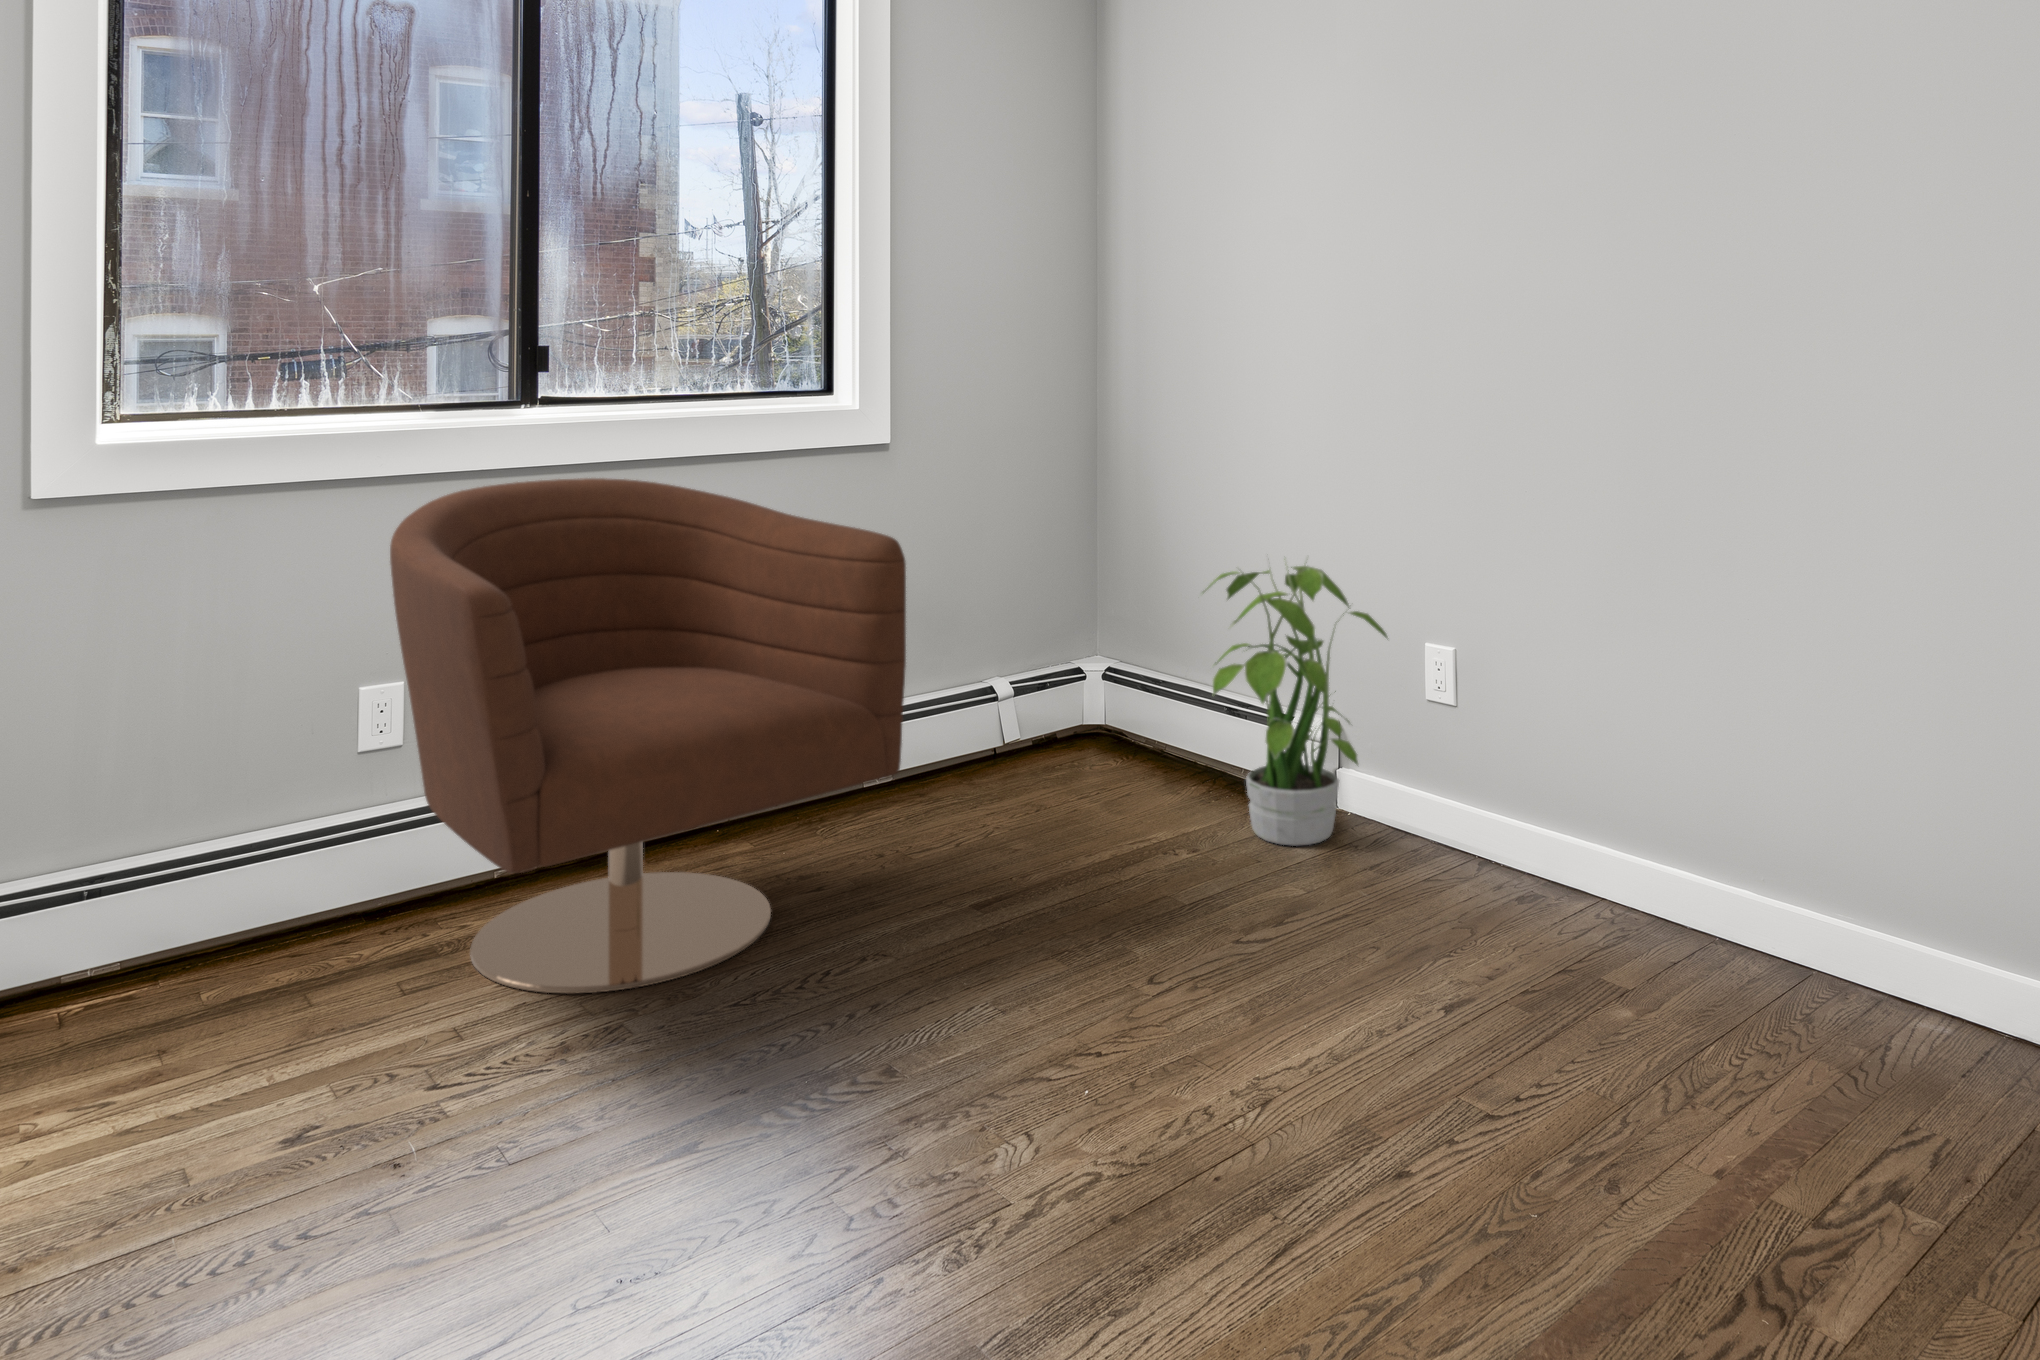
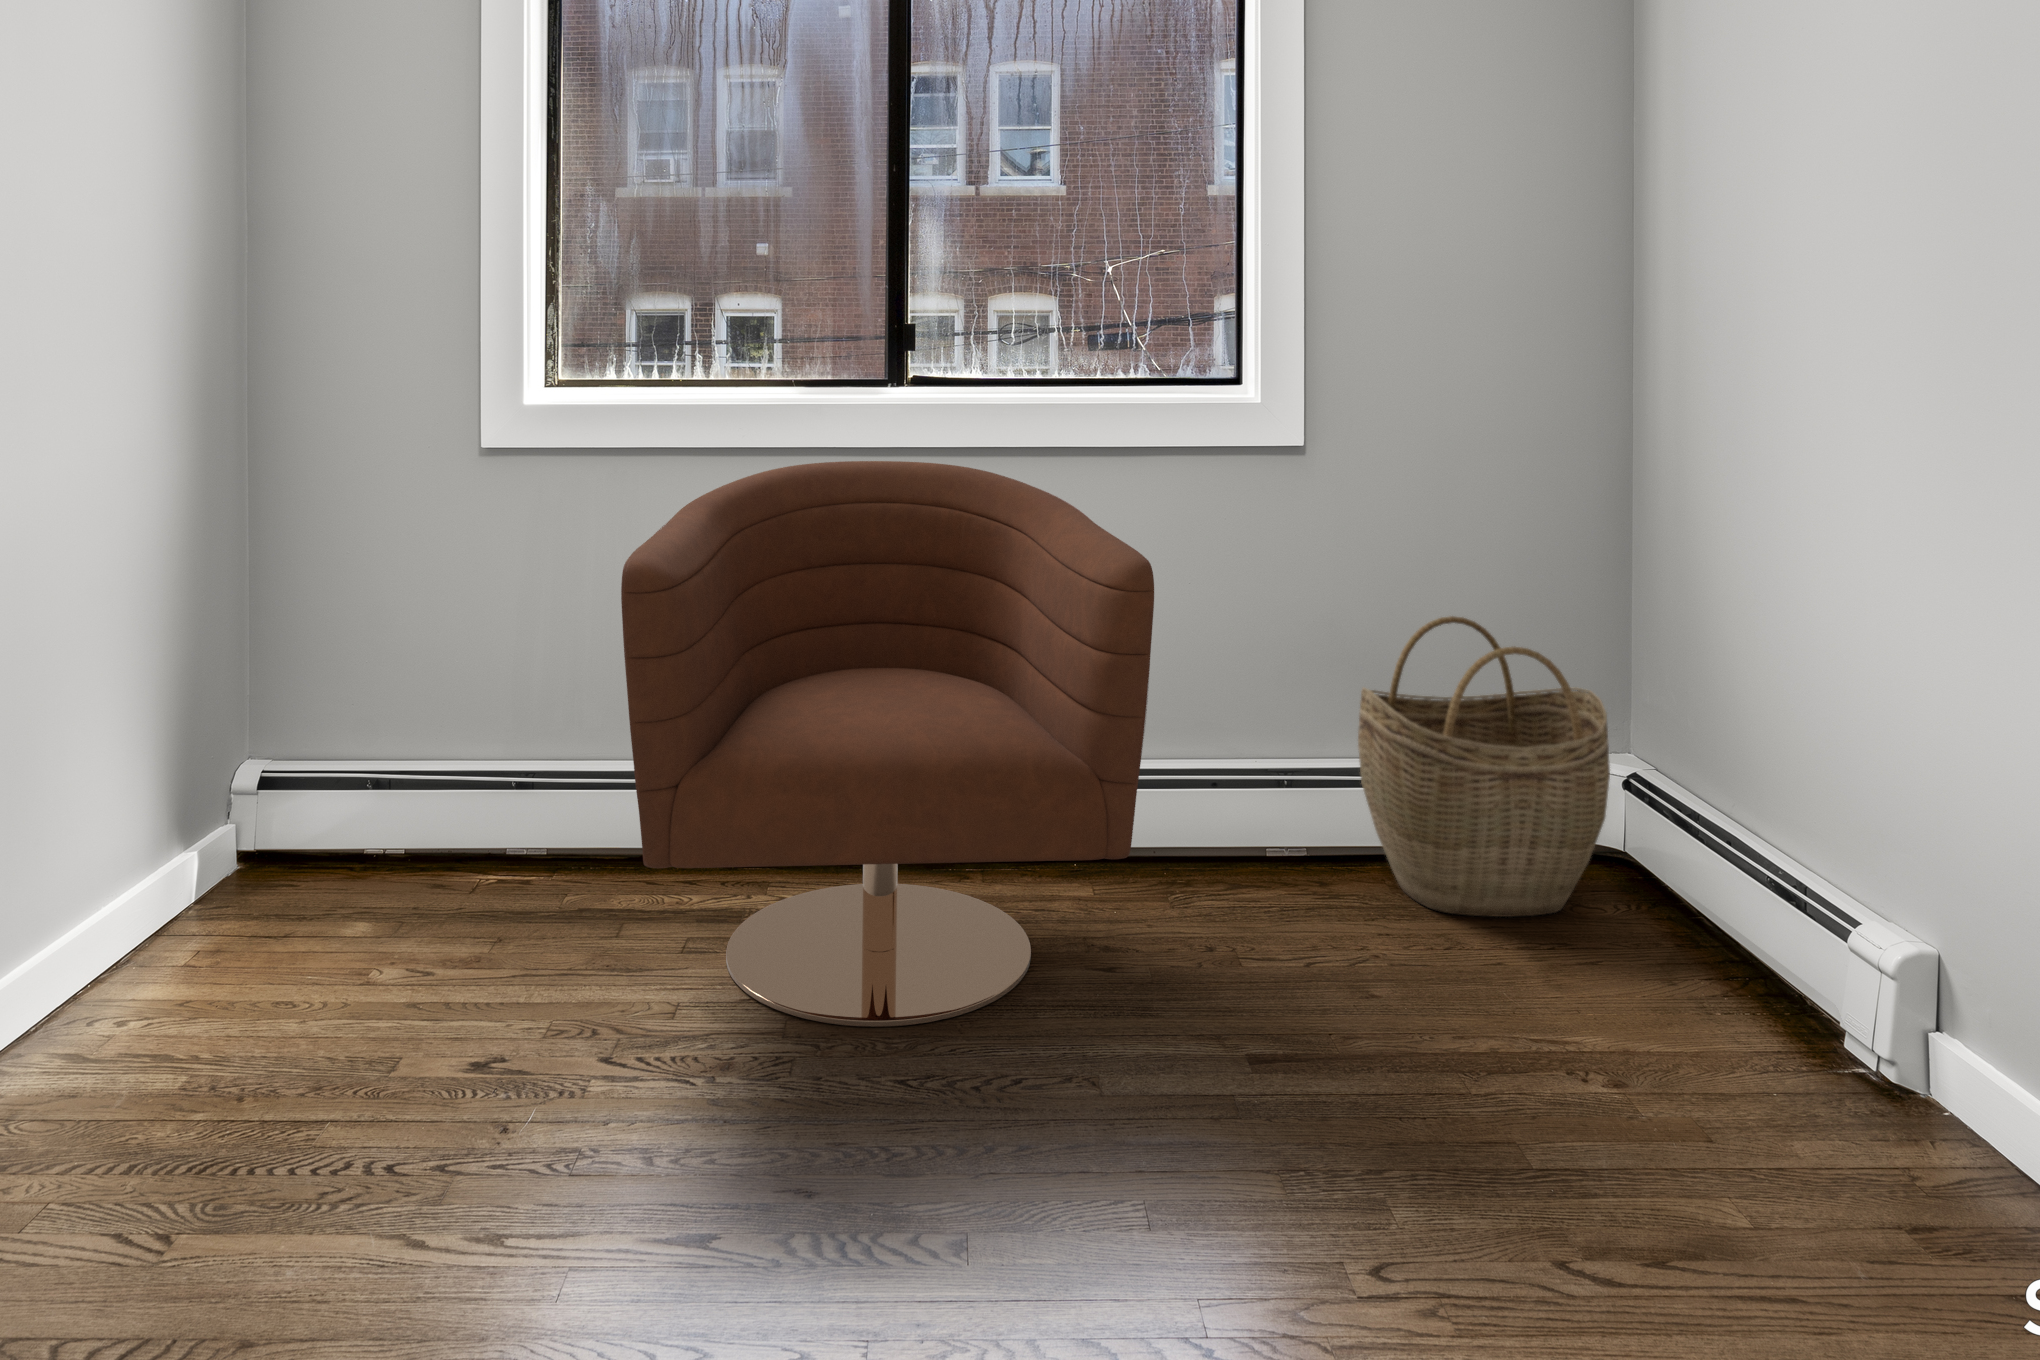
potted plant: present [1201,565,1387,846] -> none [1643,654,2014,1142]
woven basket: none [943,568,1120,791] -> present [1358,616,1610,917]

